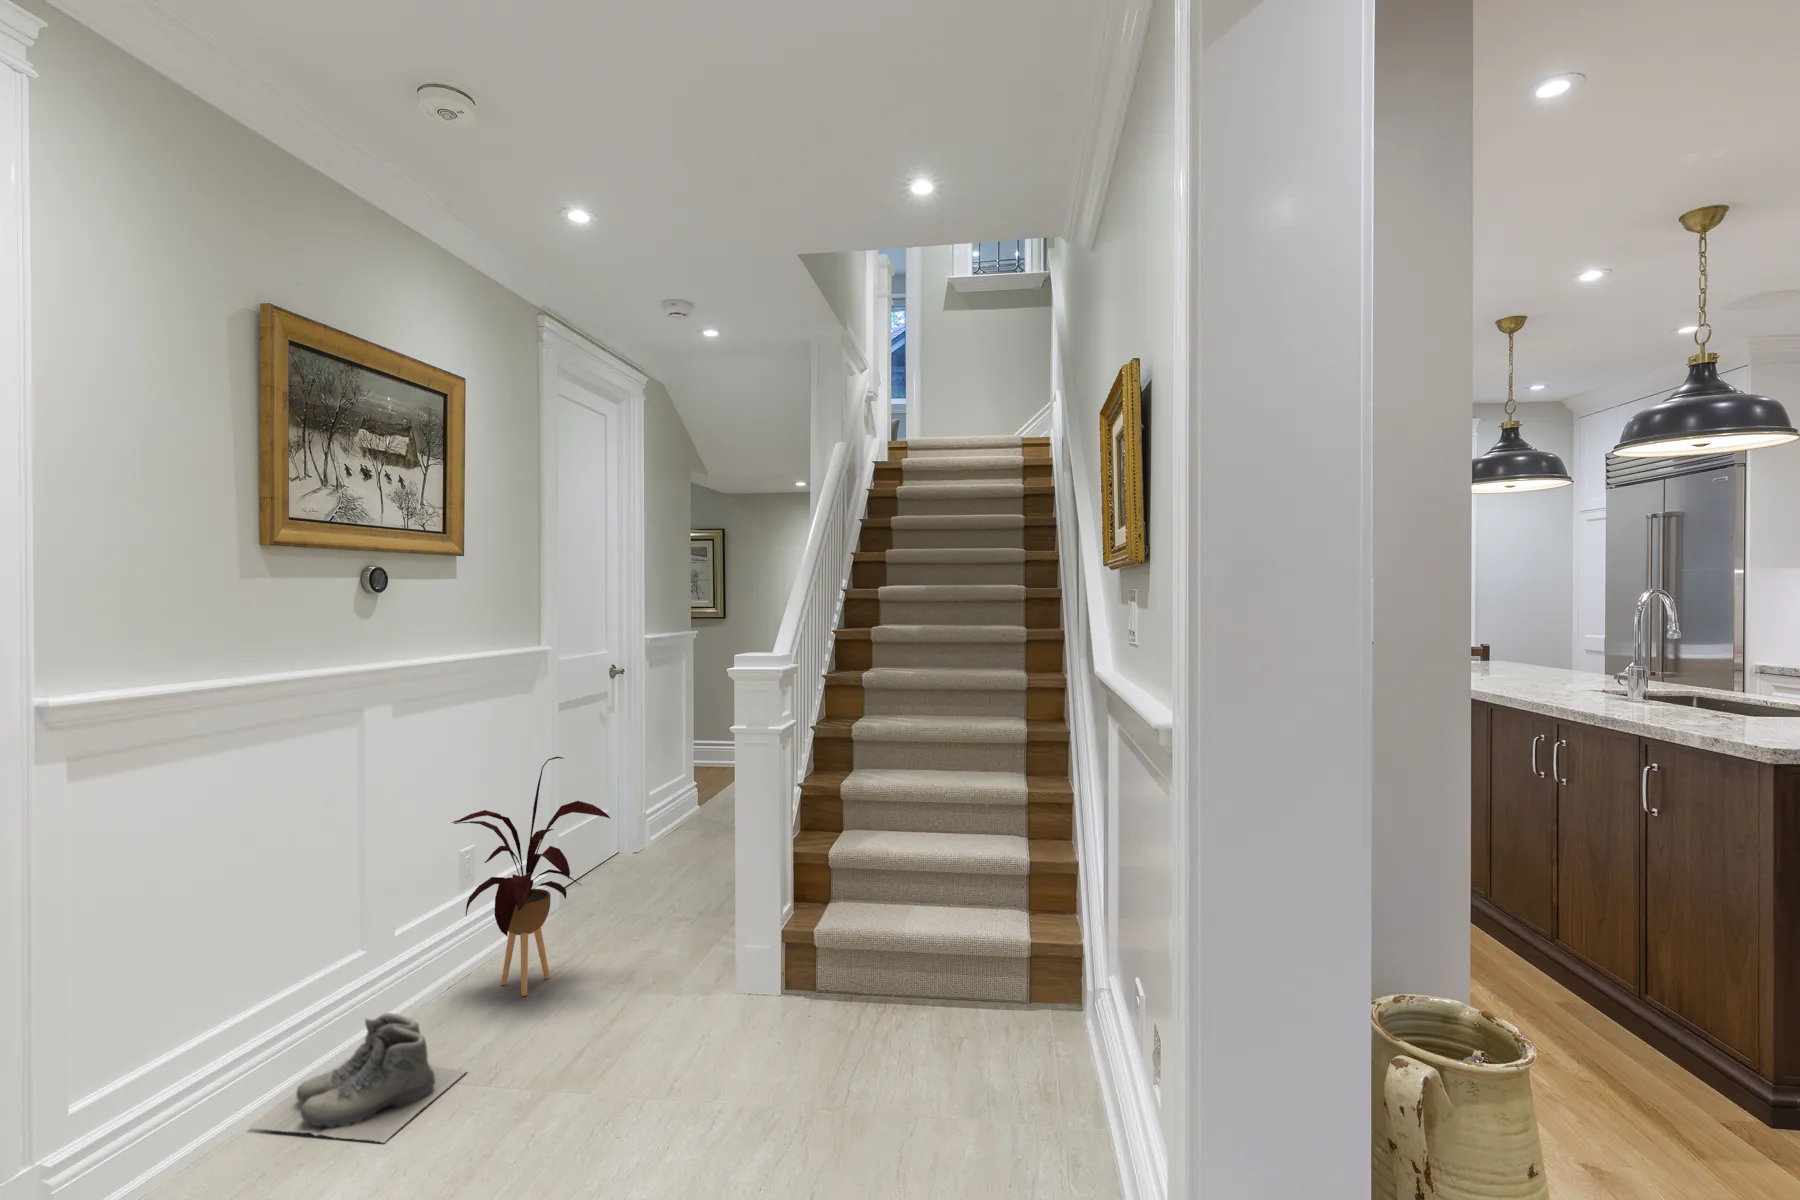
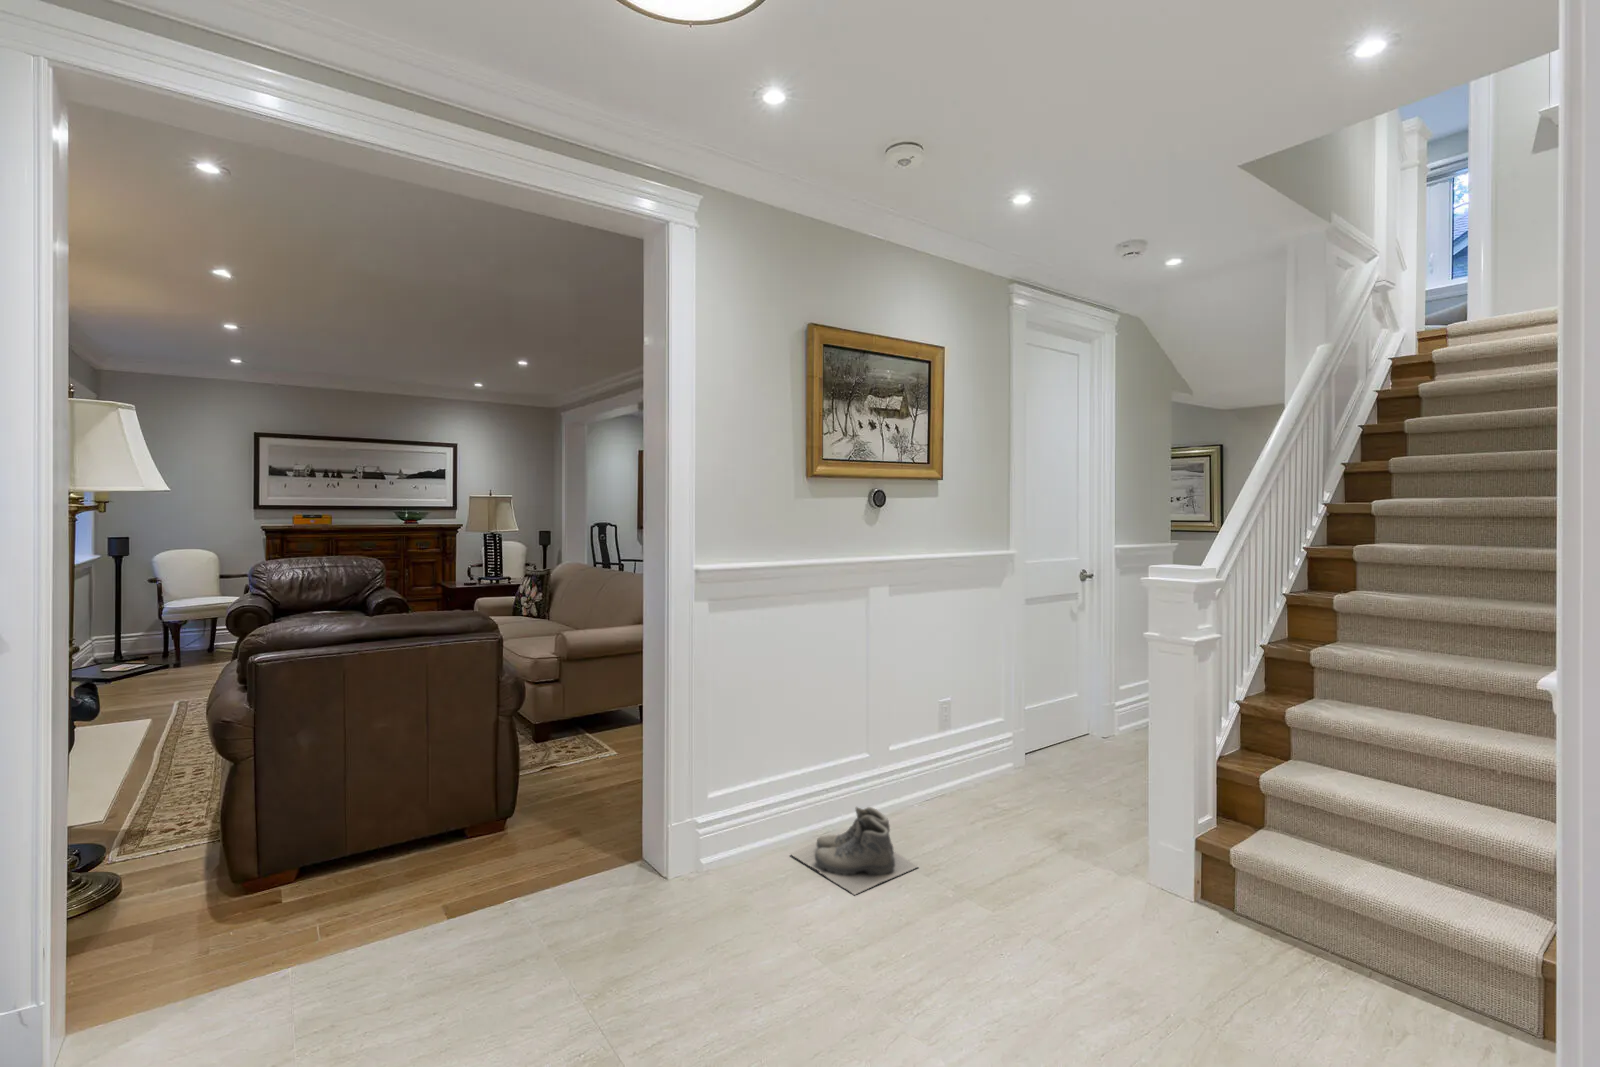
house plant: present [452,757,610,996] -> none [925,643,1044,825]

